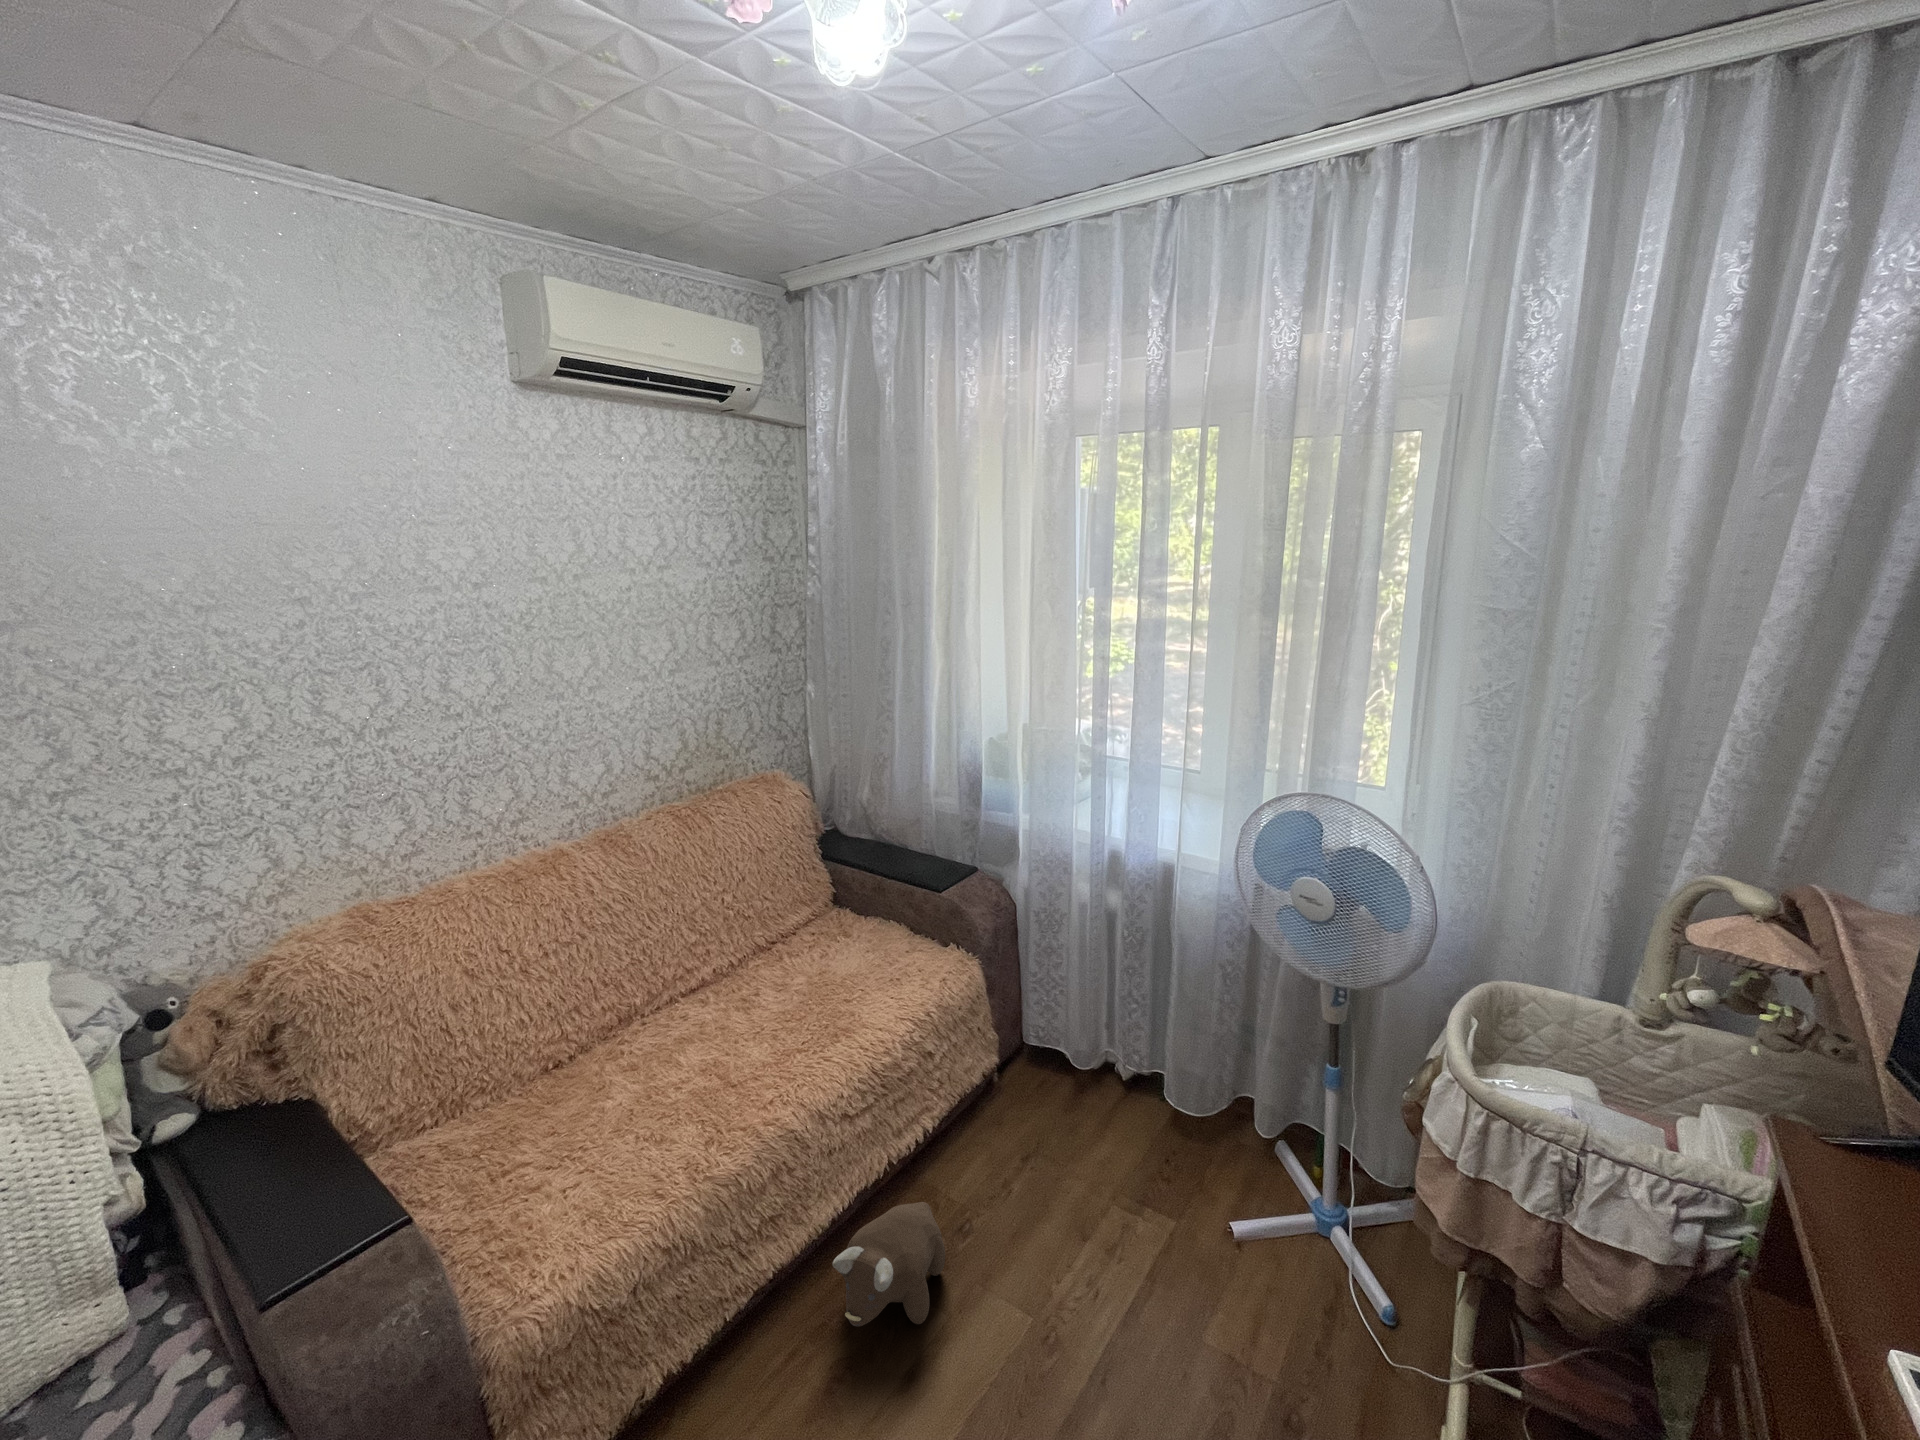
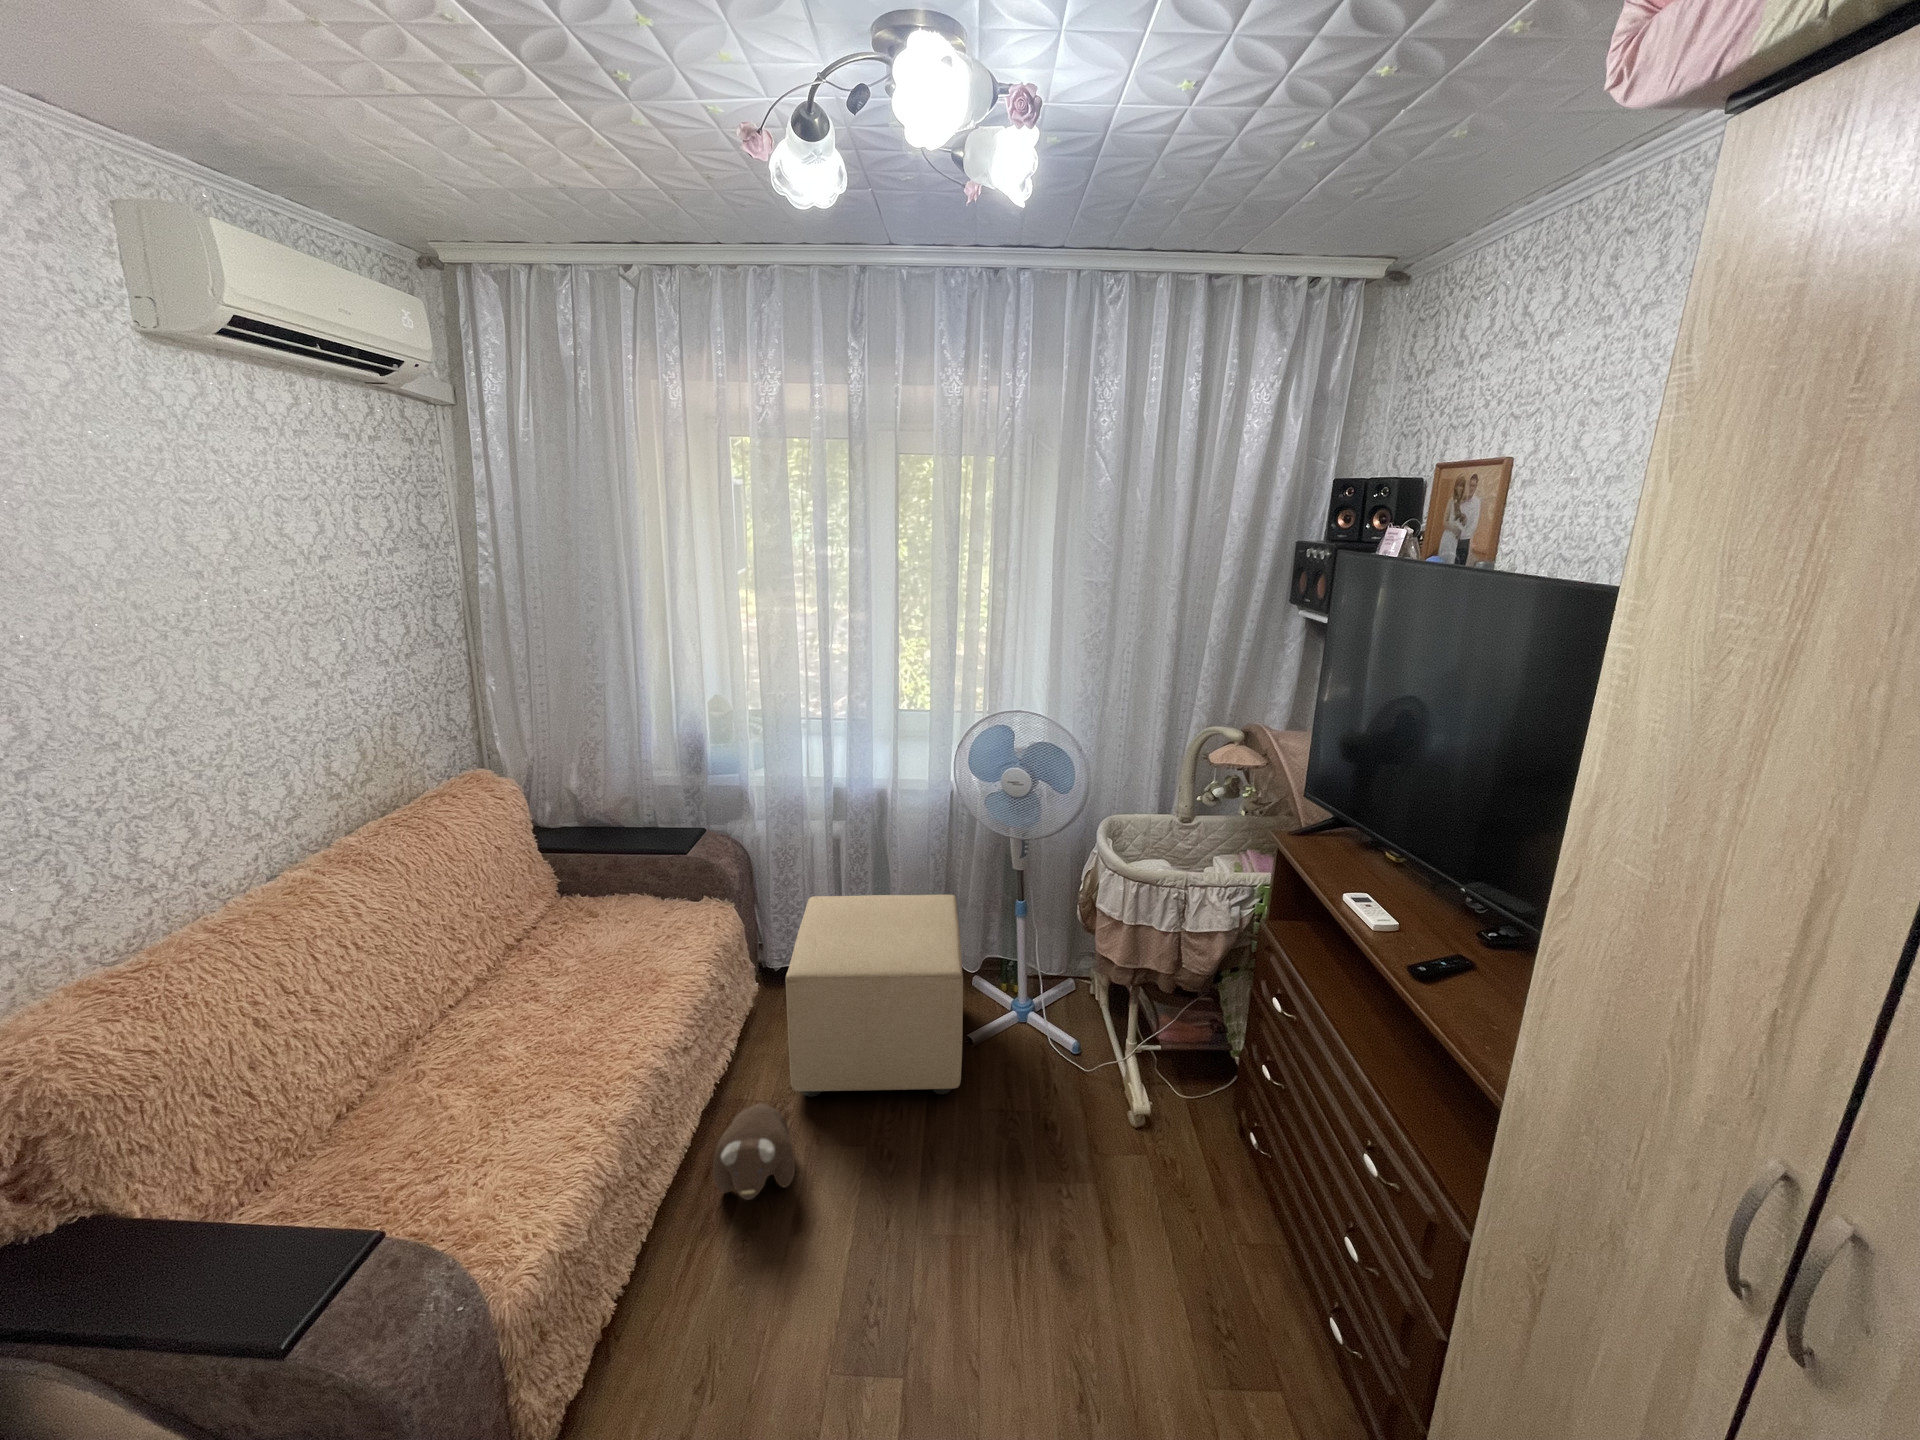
ottoman: none [975,969,1239,1291] -> present [786,895,963,1097]

